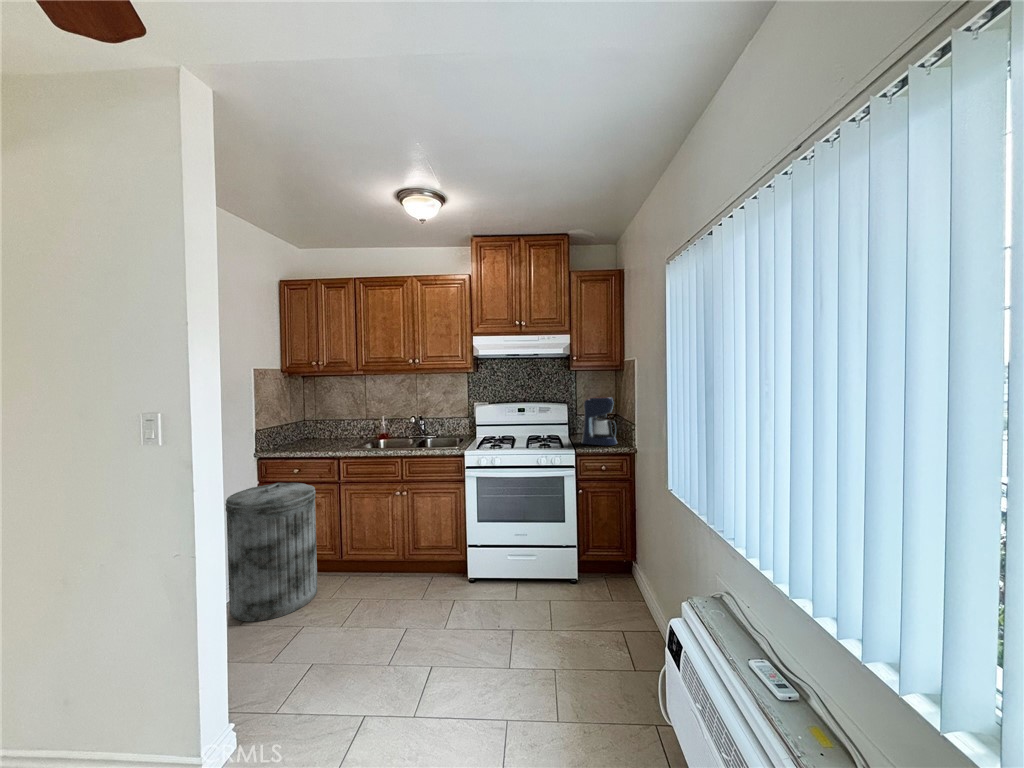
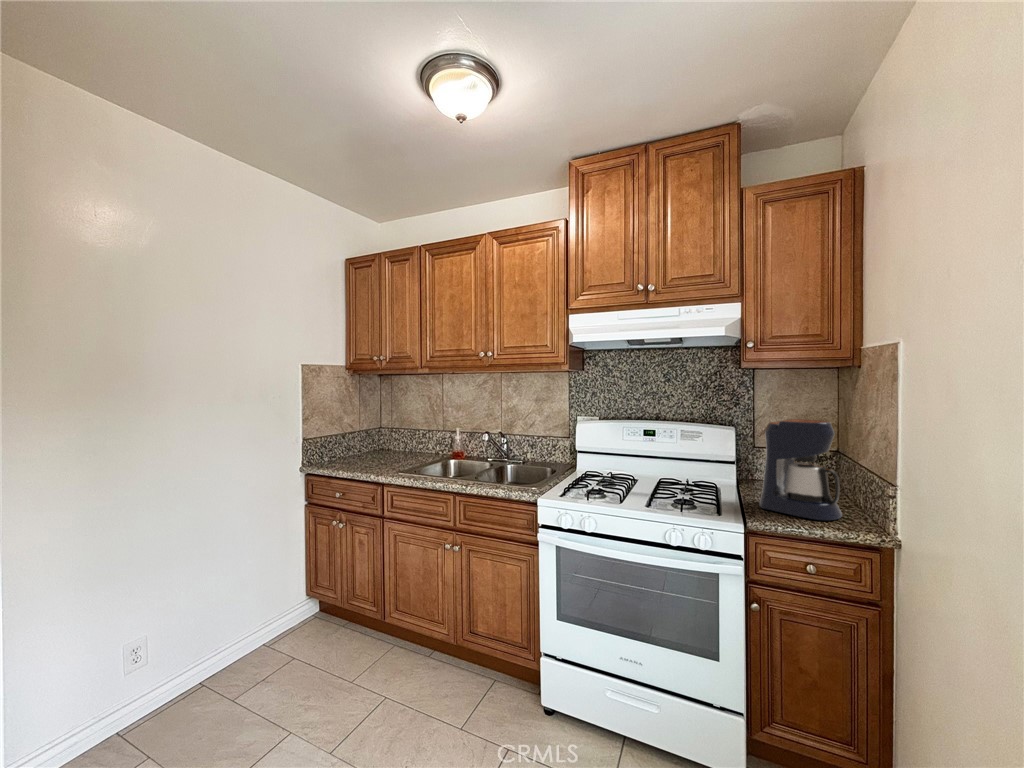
trash can: present [225,483,317,621] -> none [230,509,345,704]

